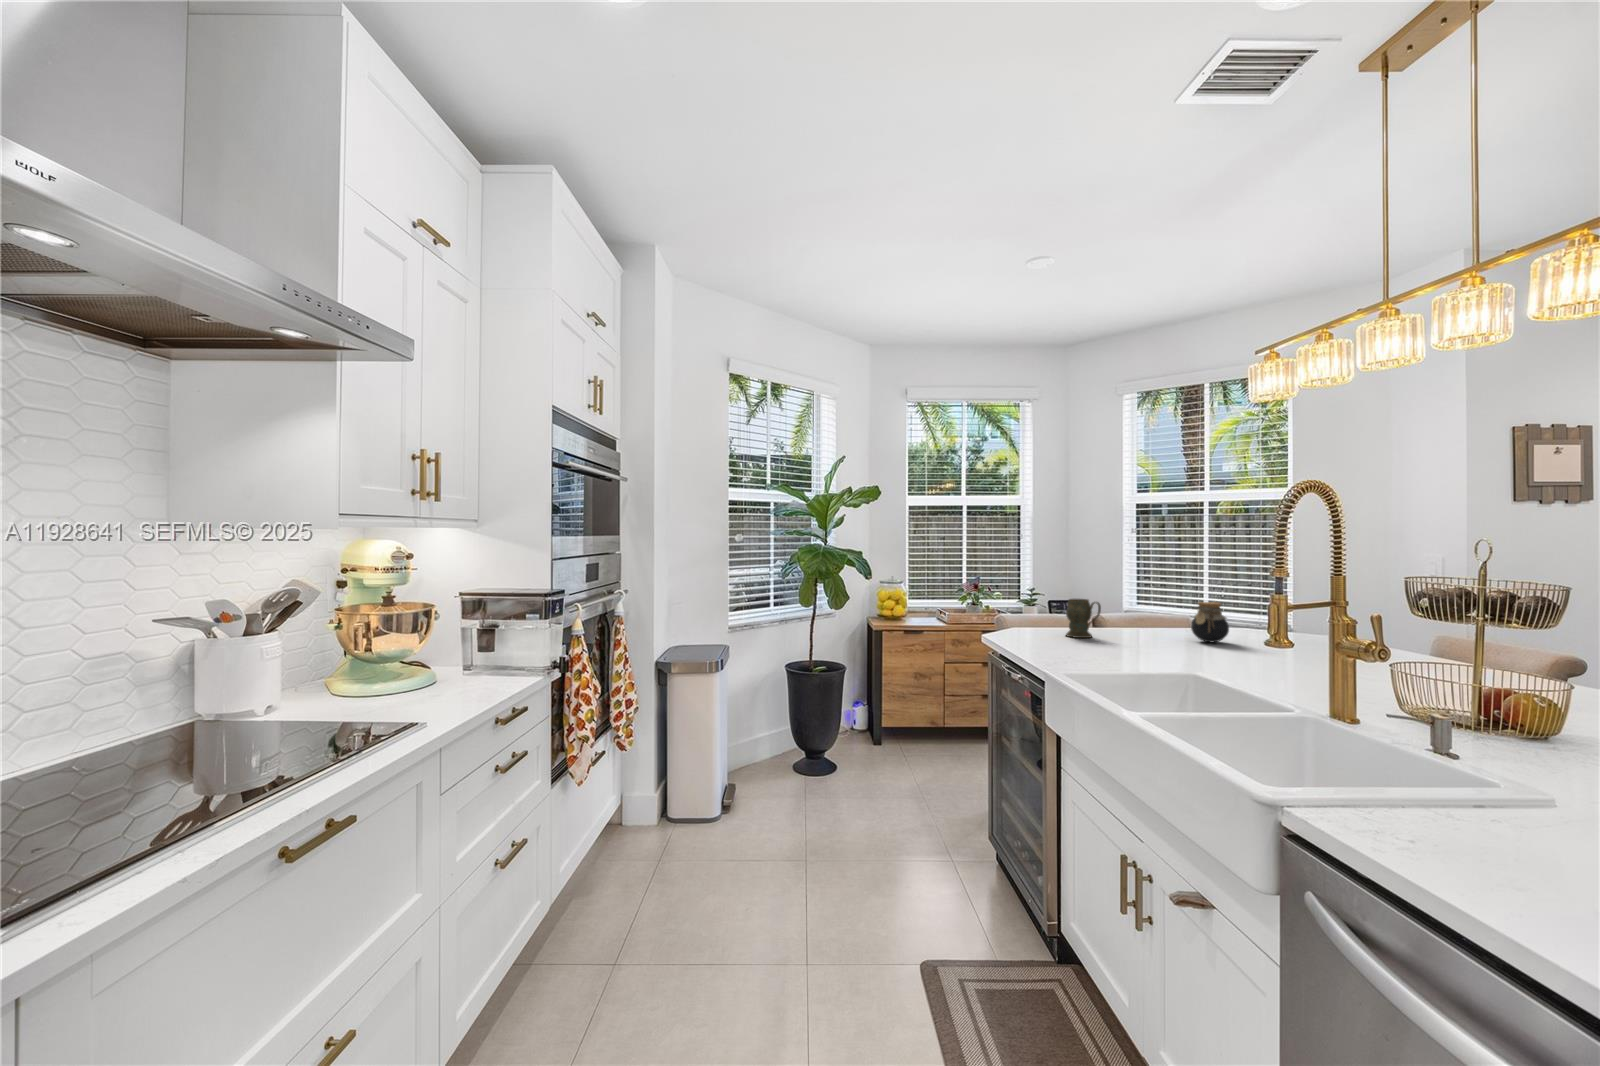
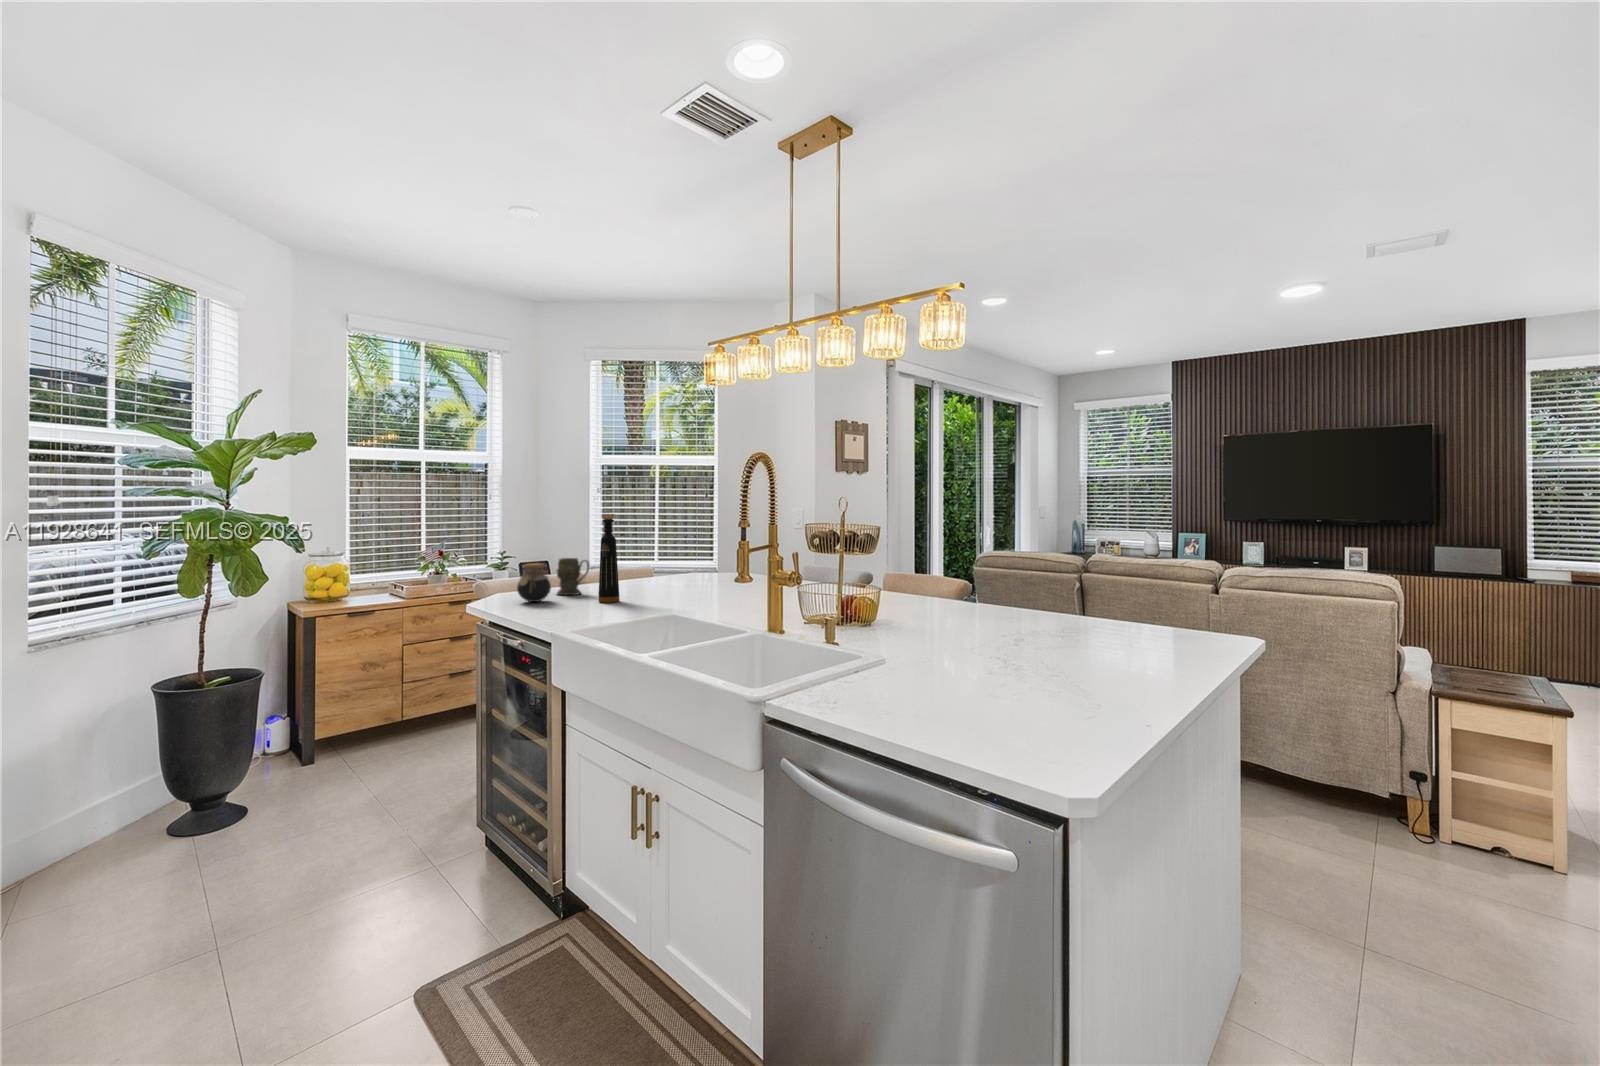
bottle: none [1107,553,1132,651] -> present [599,514,620,603]
jar: present [1191,602,1229,643] -> present [517,563,551,602]

